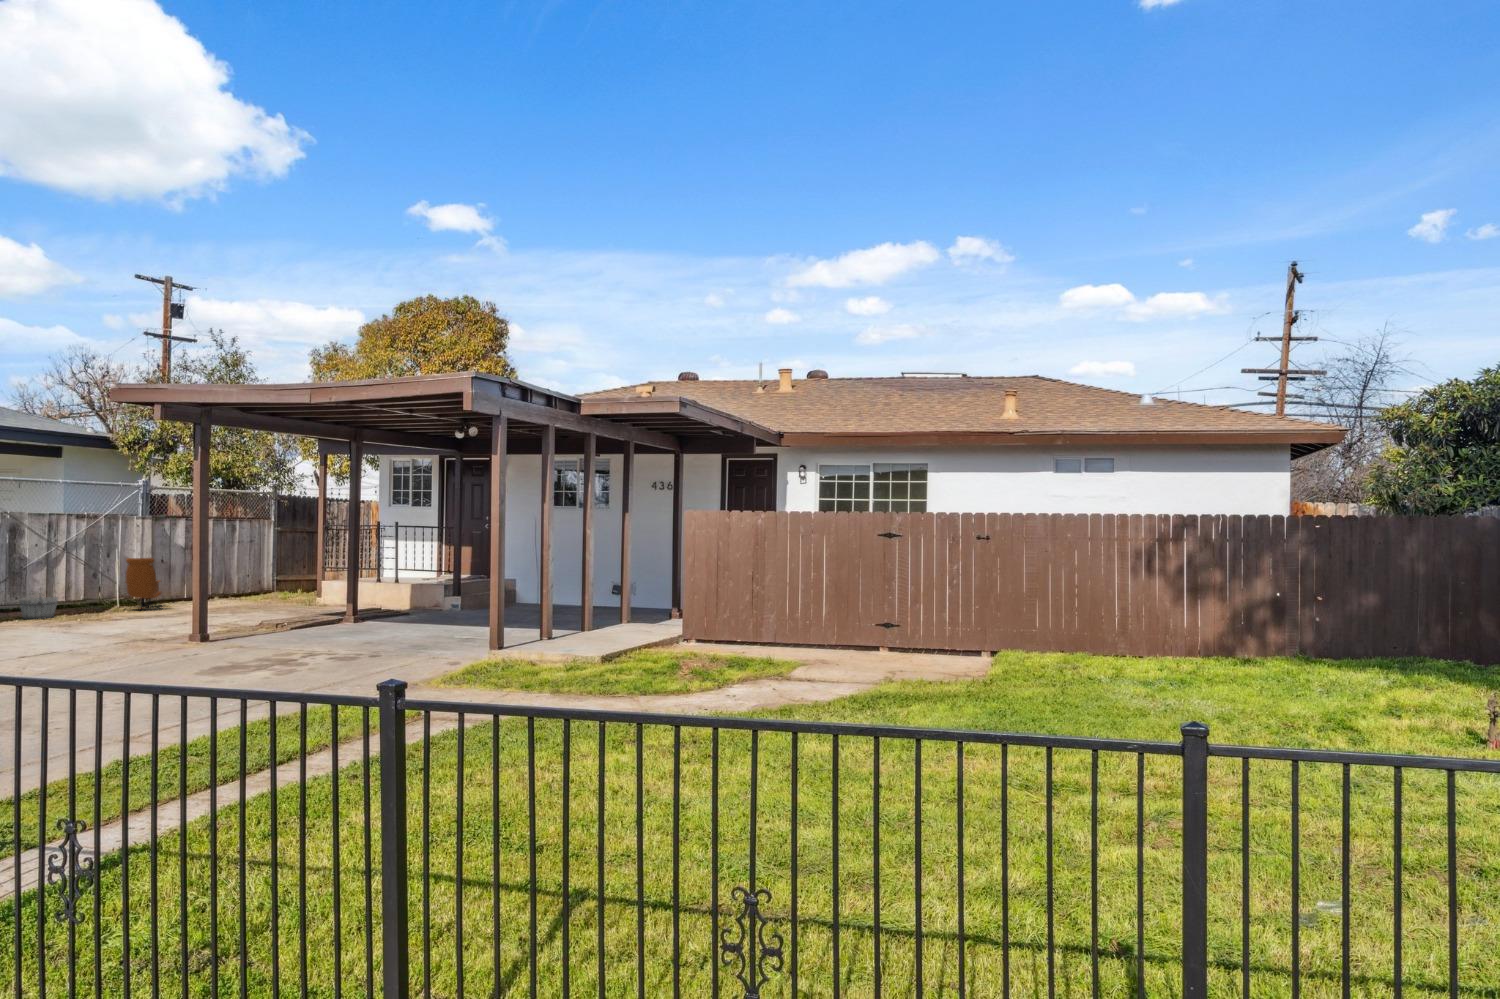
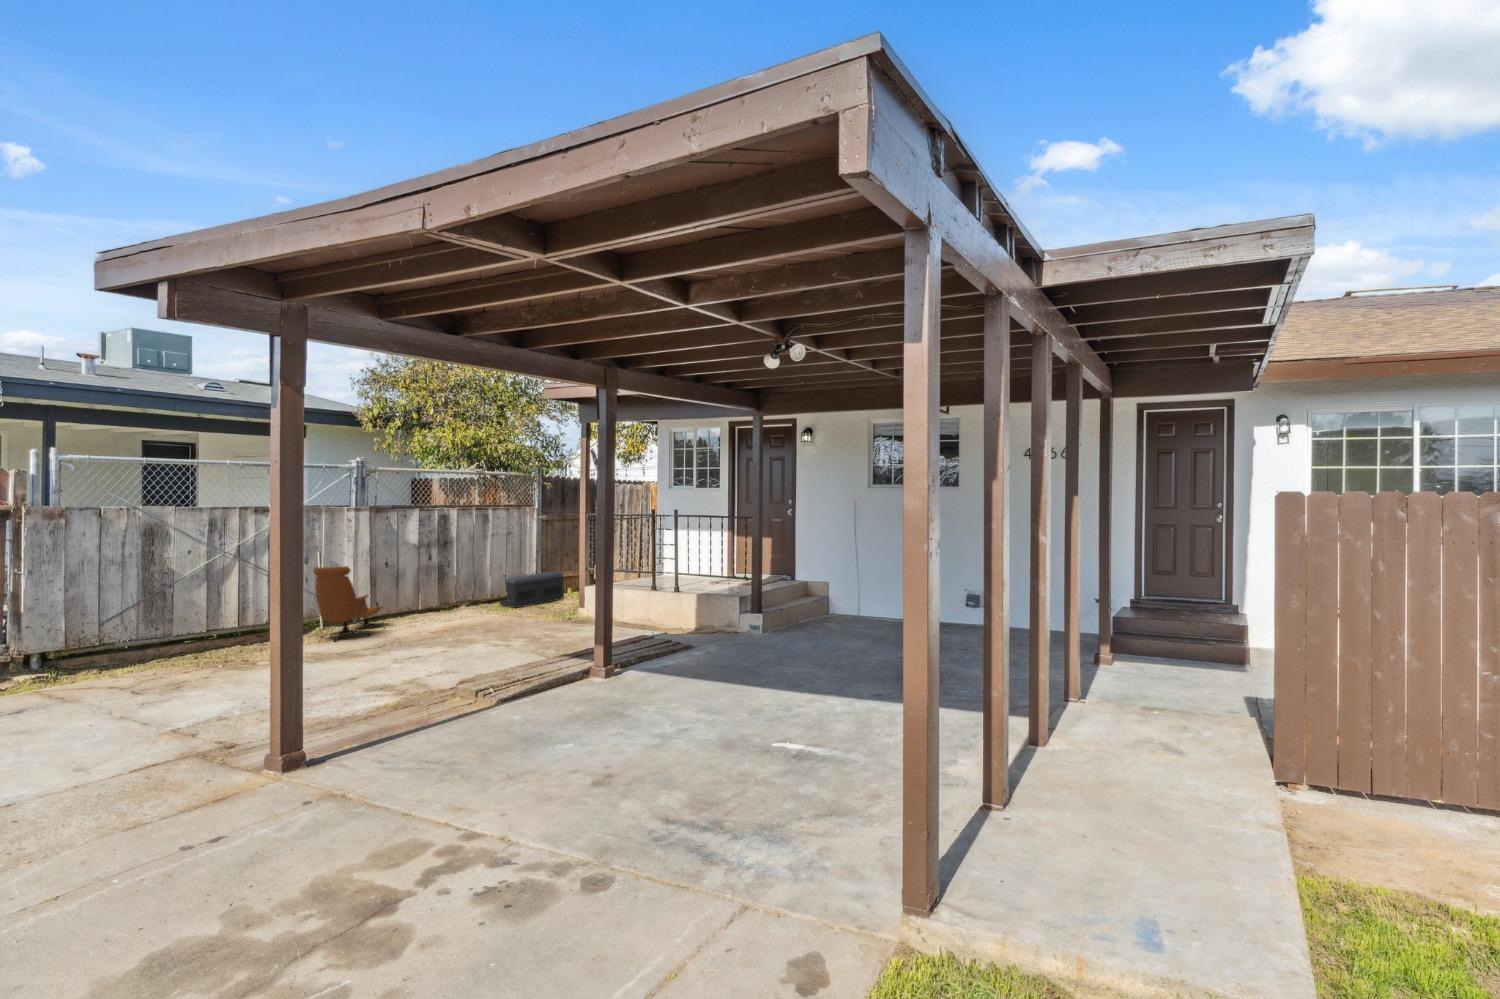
storage bench: none [245,573,298,599] -> present [500,571,564,608]
wooden bucket: present [19,596,58,619] -> none [151,620,212,664]

